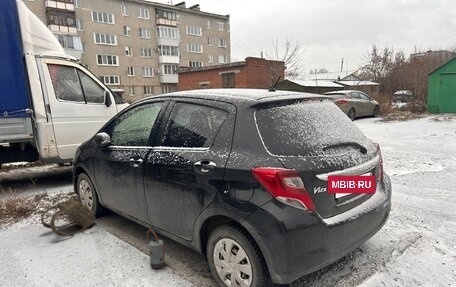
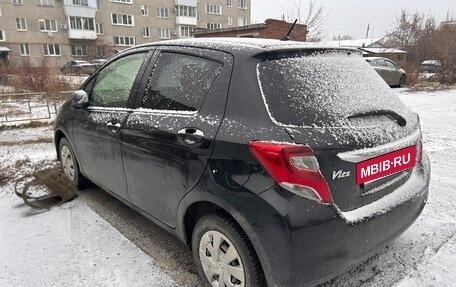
watering can: present [147,230,165,269] -> none [125,209,145,257]

